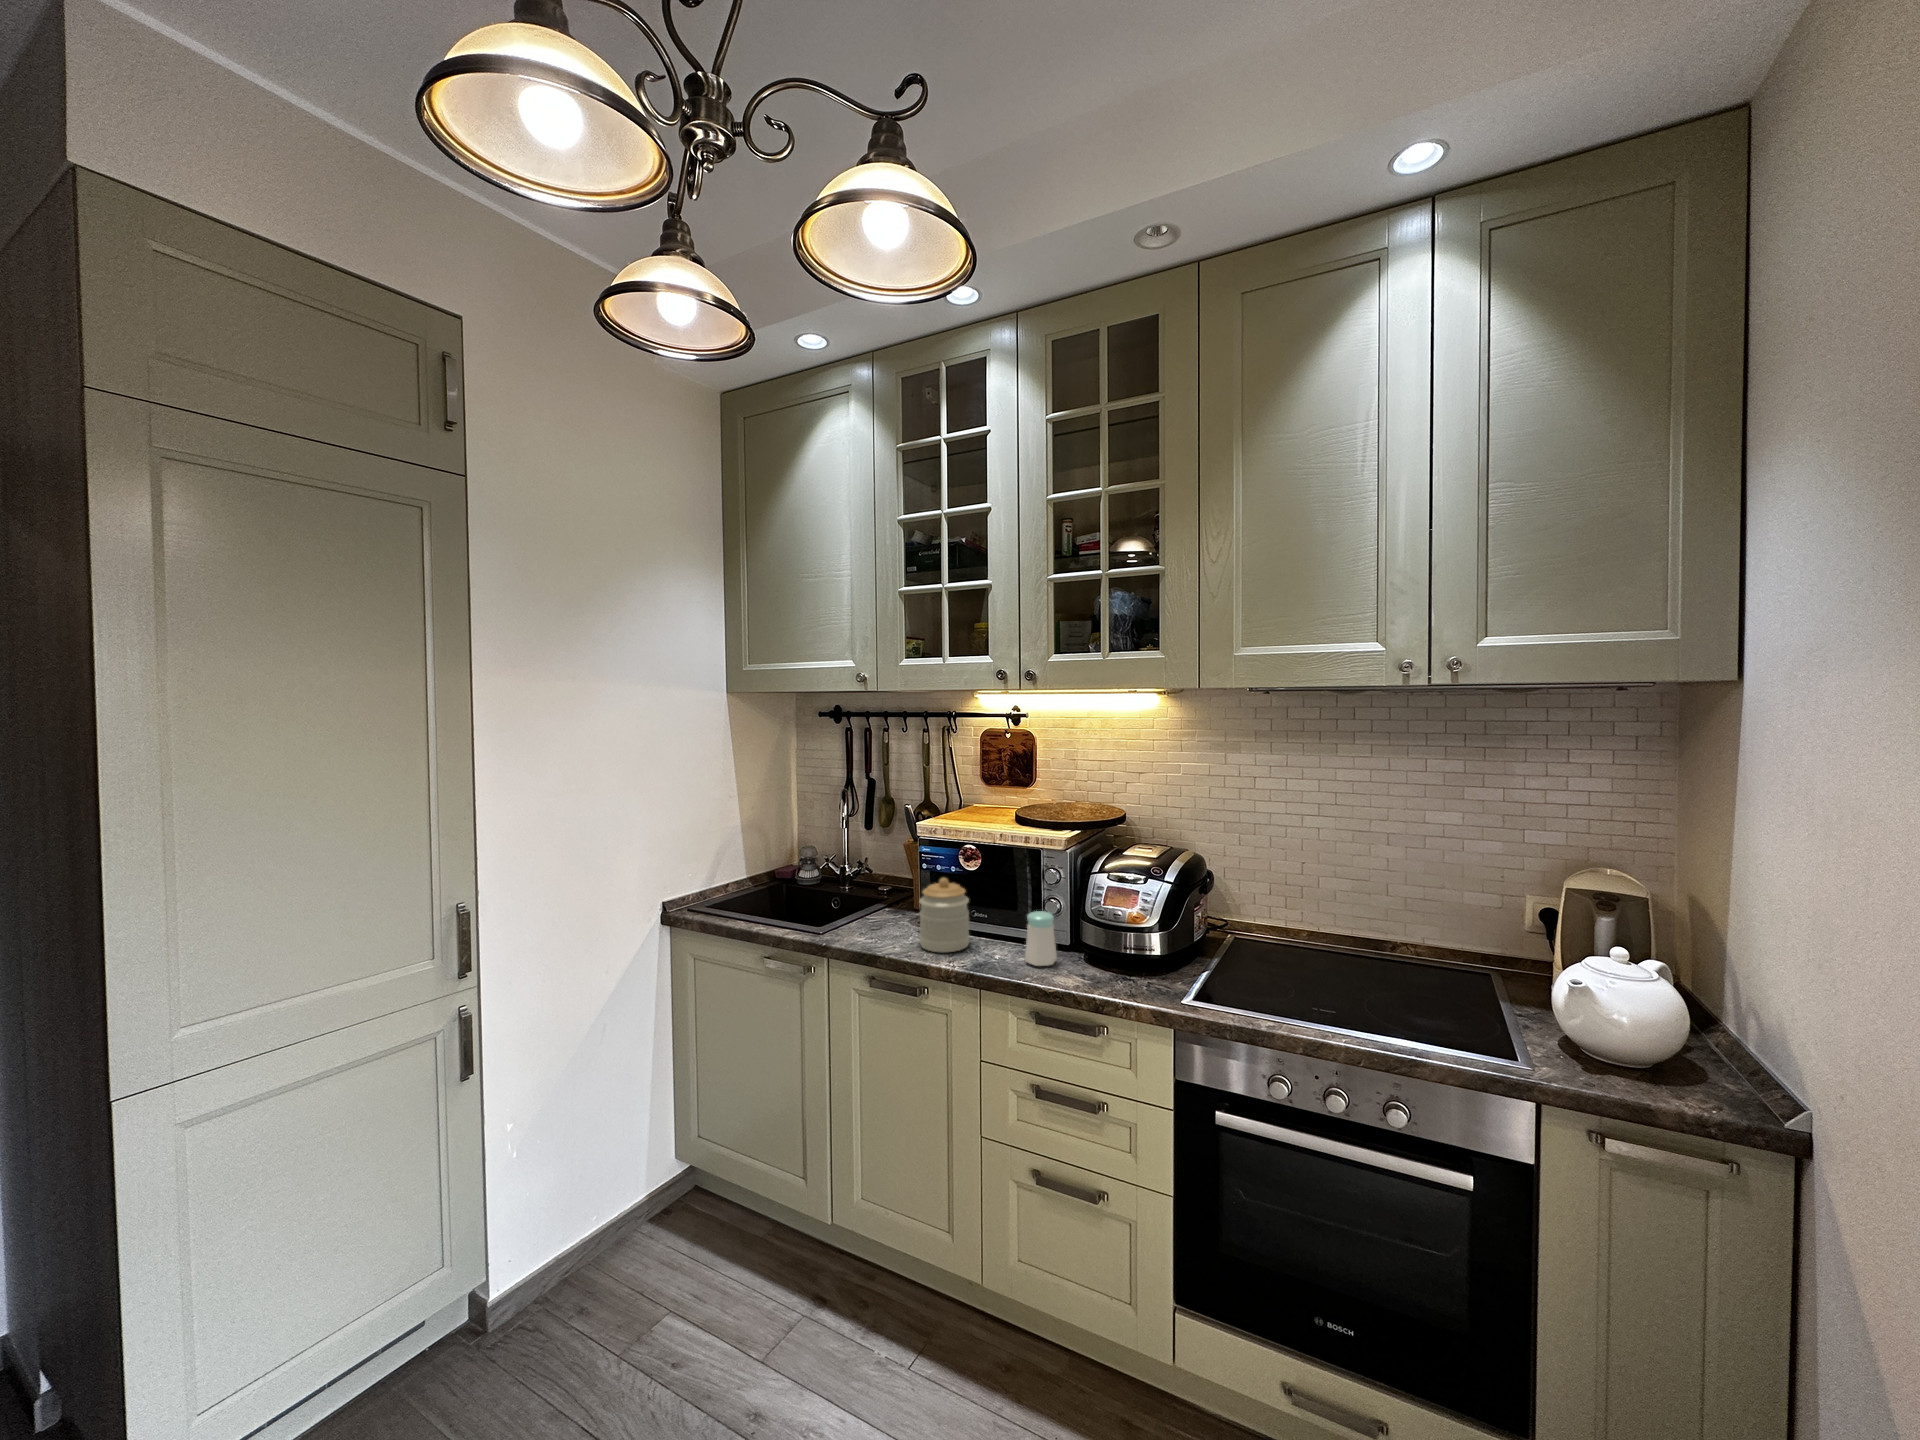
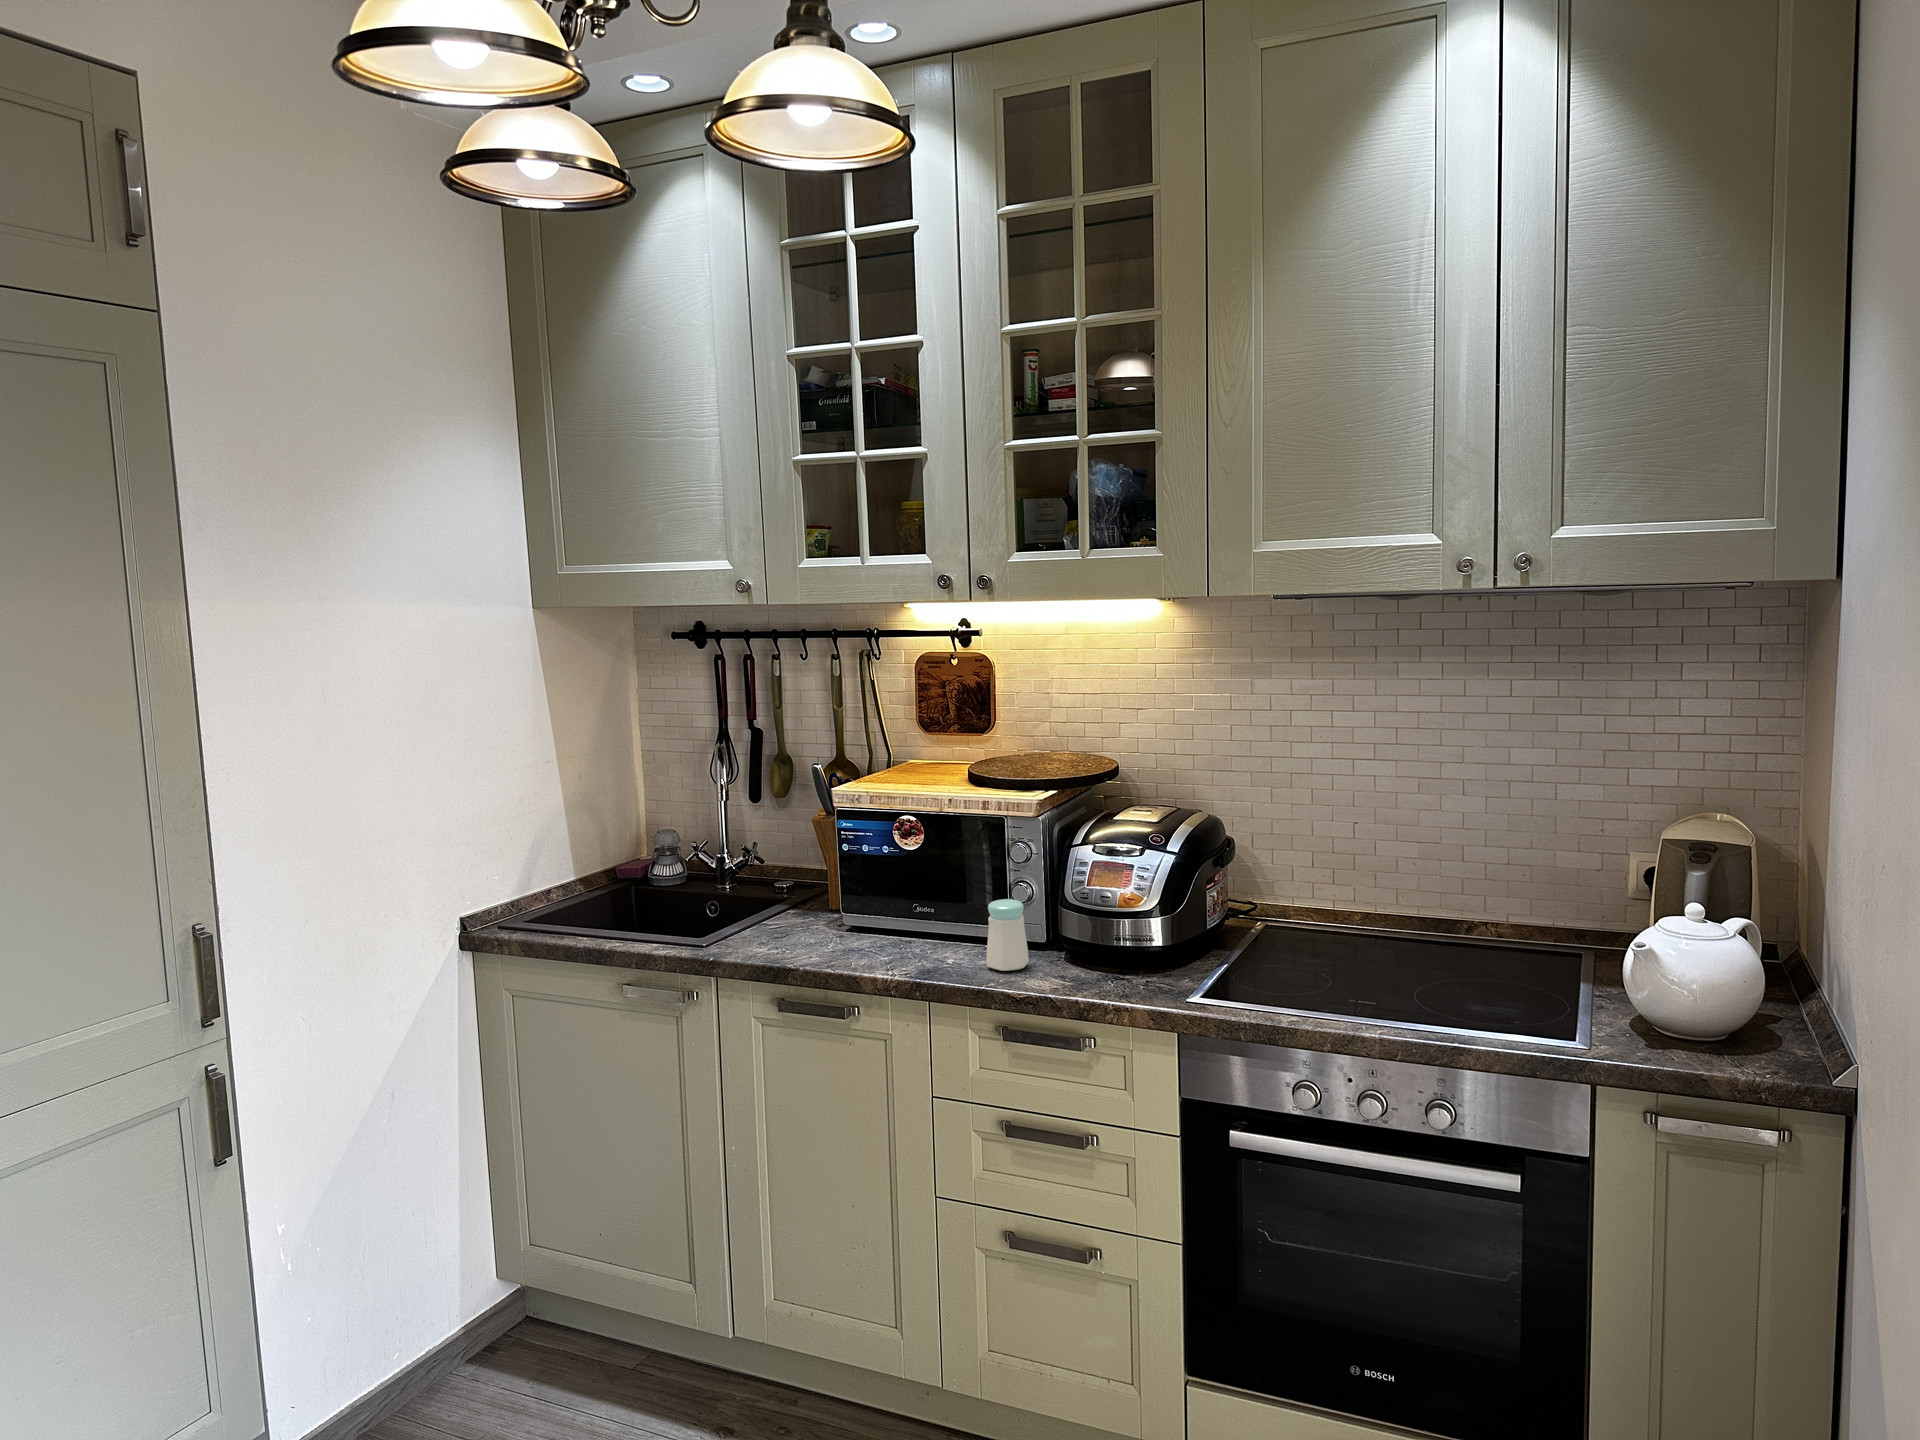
jar: present [919,877,969,952] -> none [839,861,910,961]

